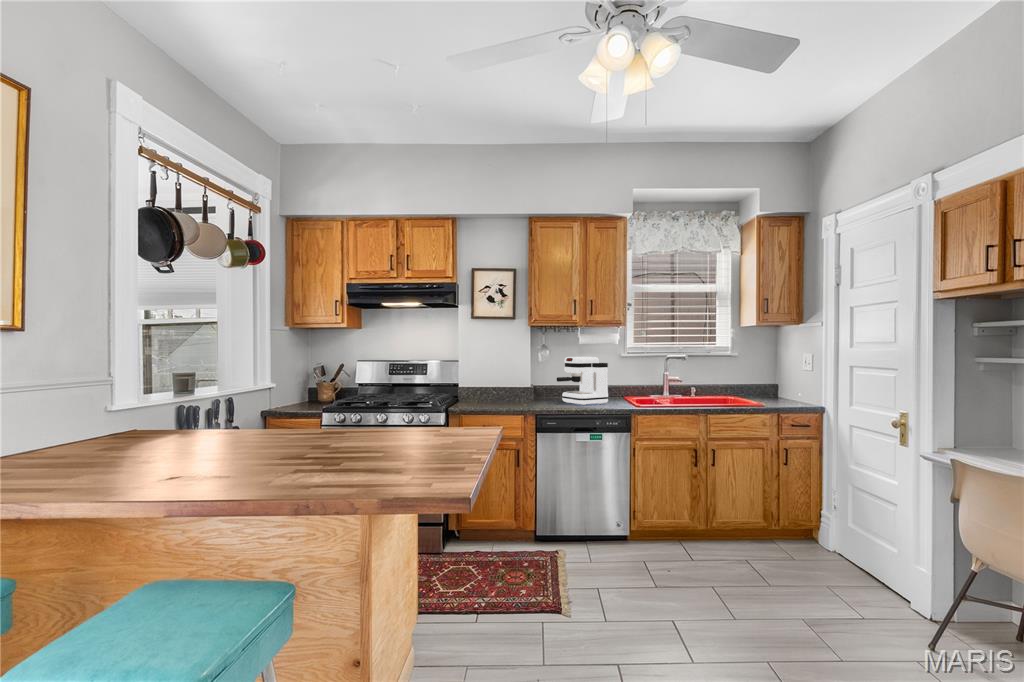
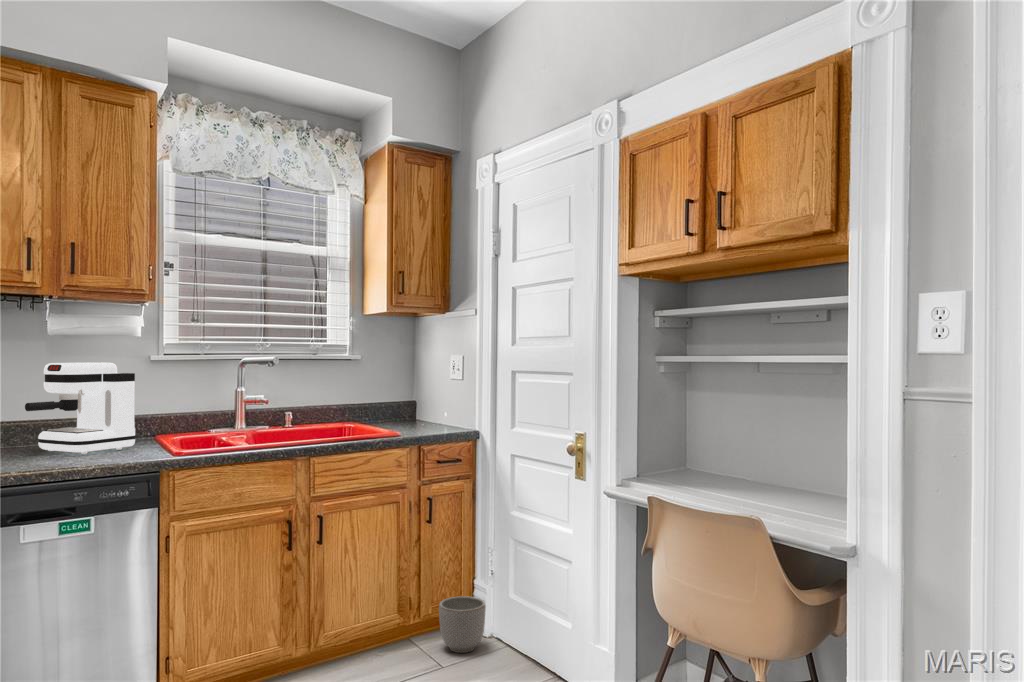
planter: none [794,516,829,554] -> present [439,596,486,653]

